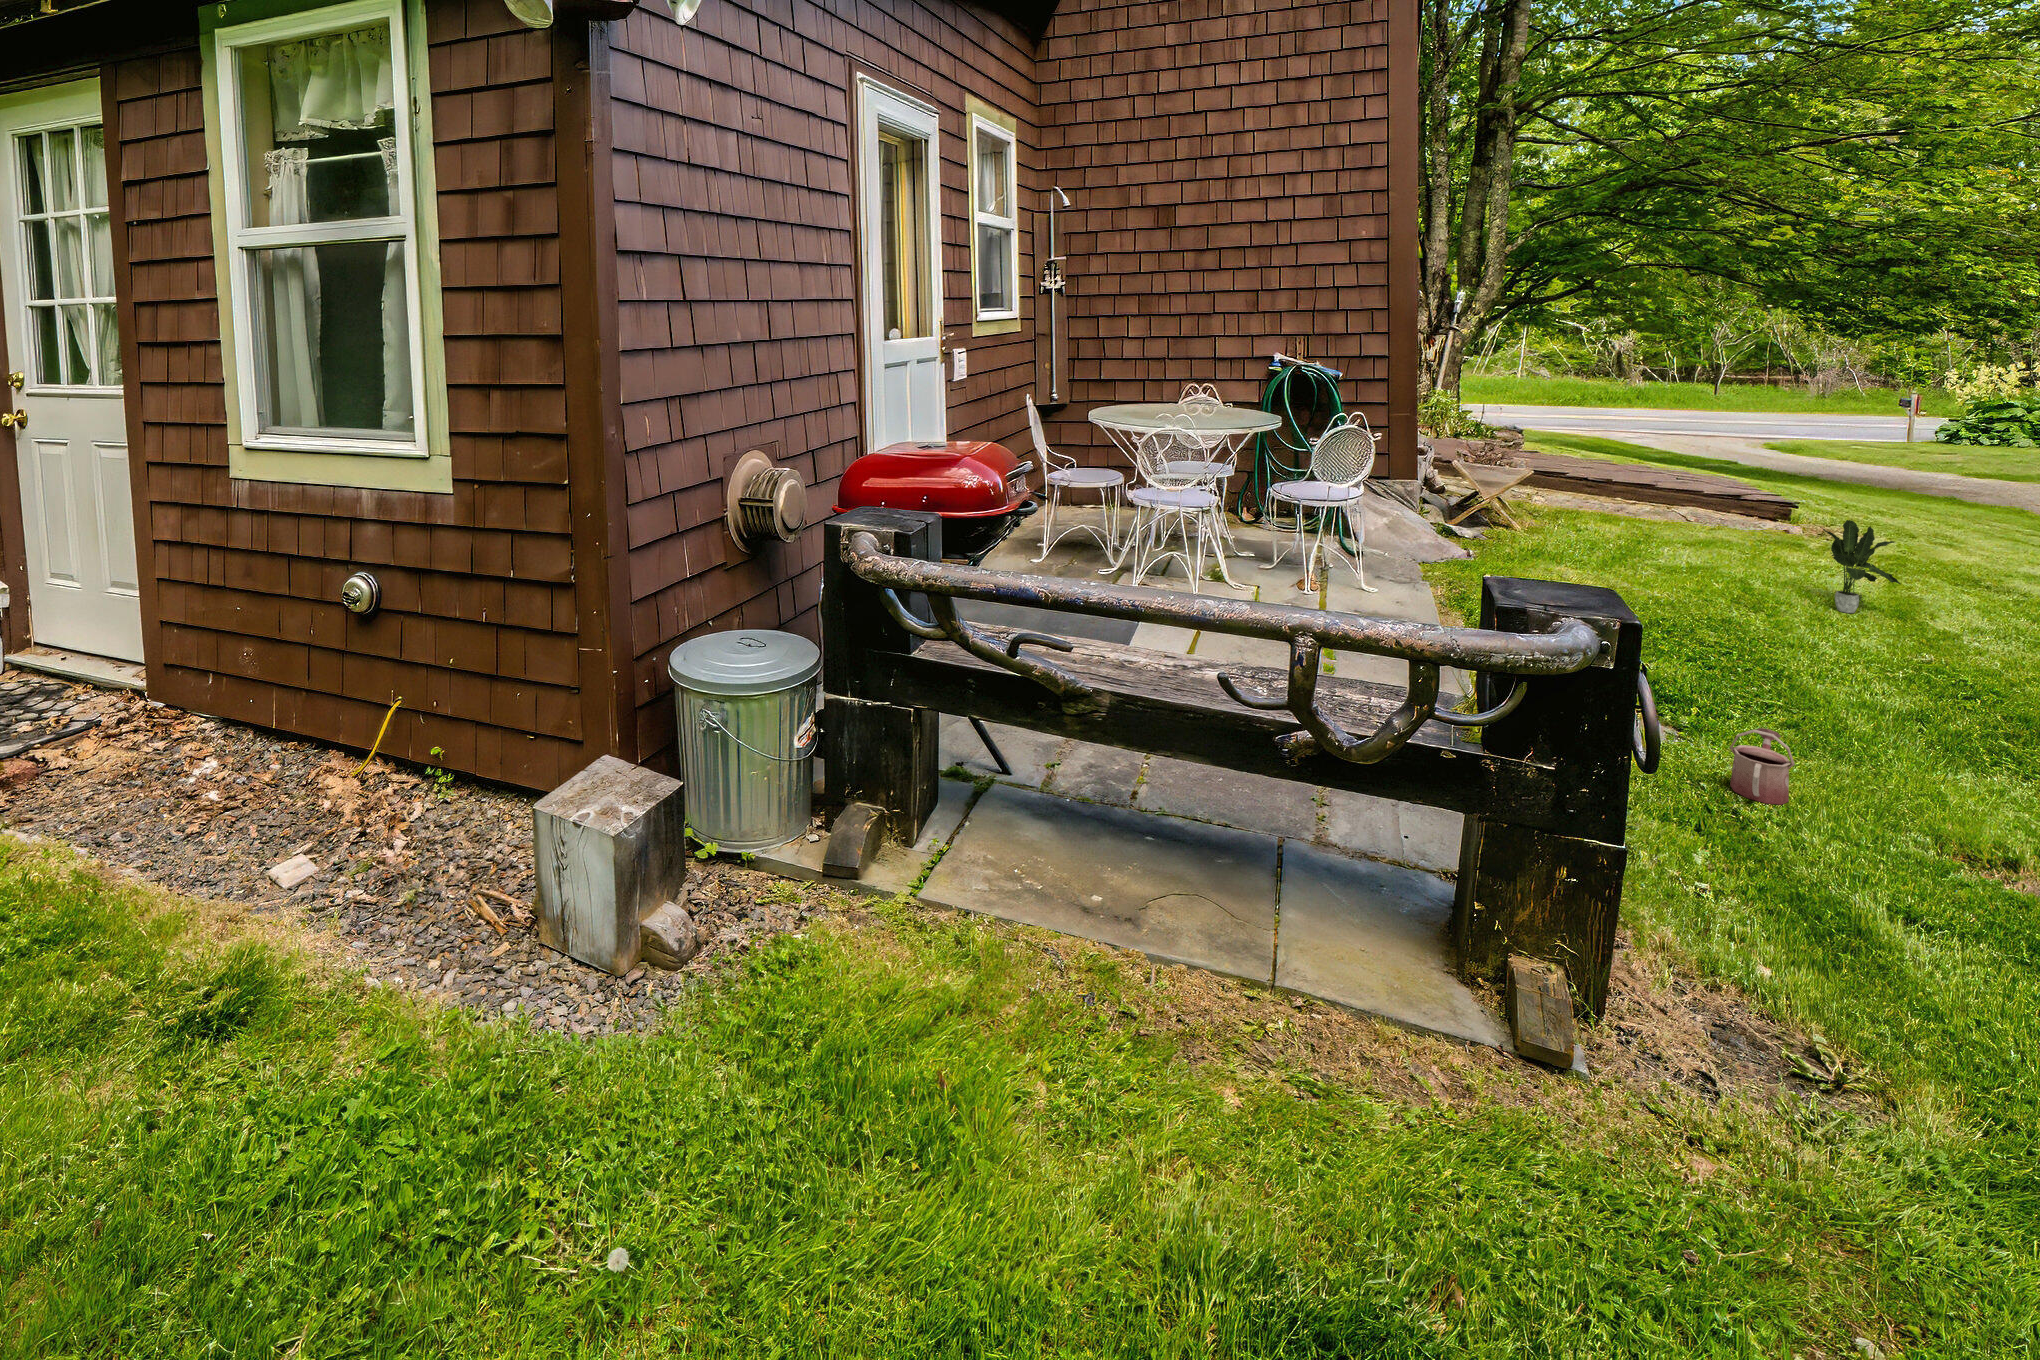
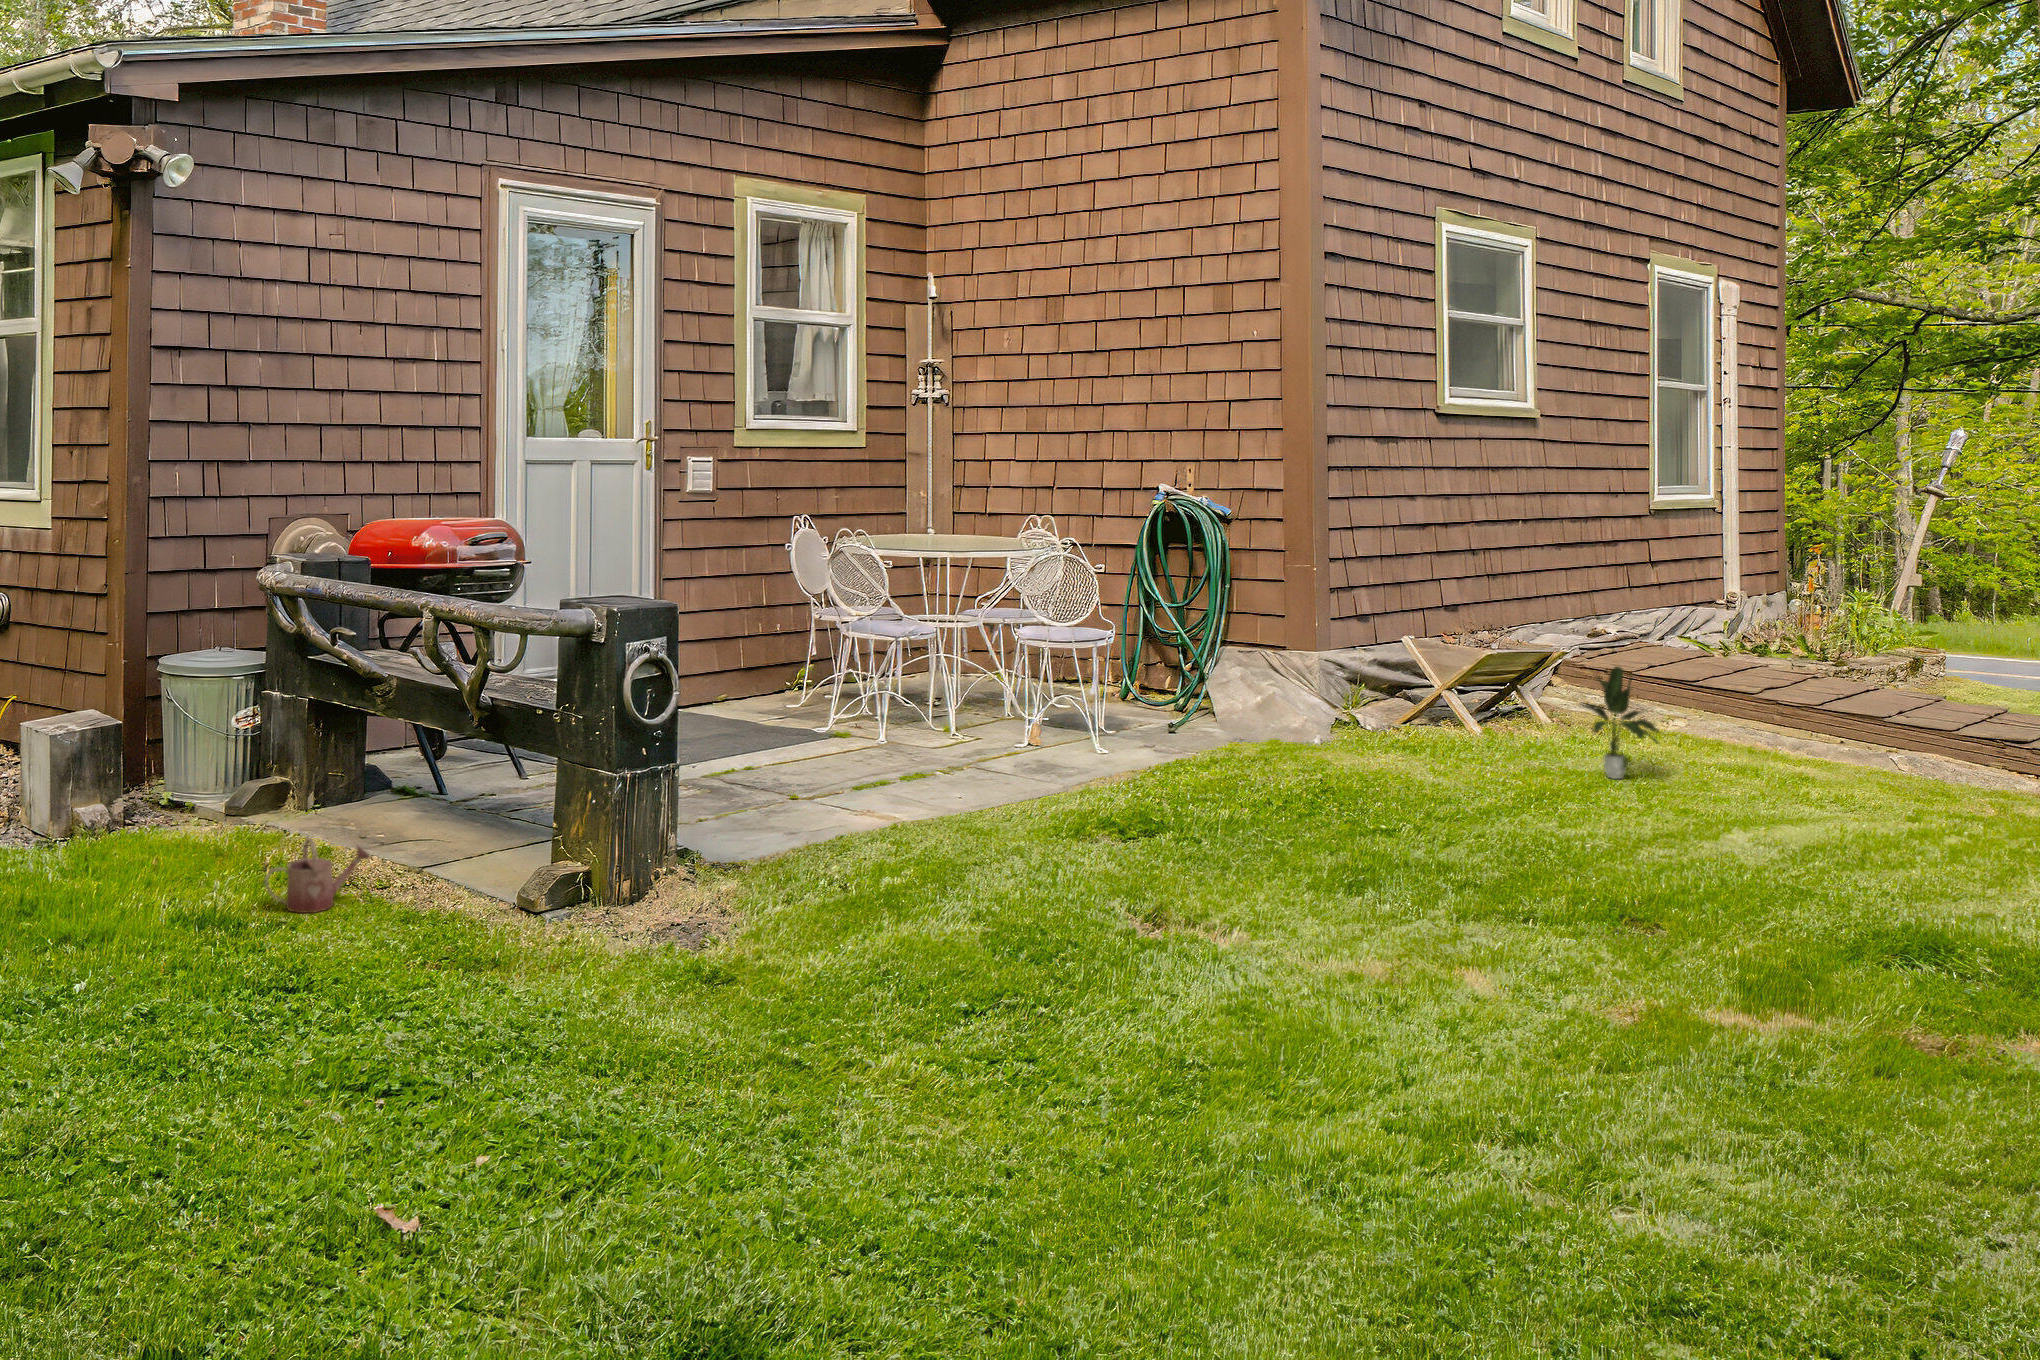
watering can: present [1730,728,1795,805] -> present [264,837,371,913]

